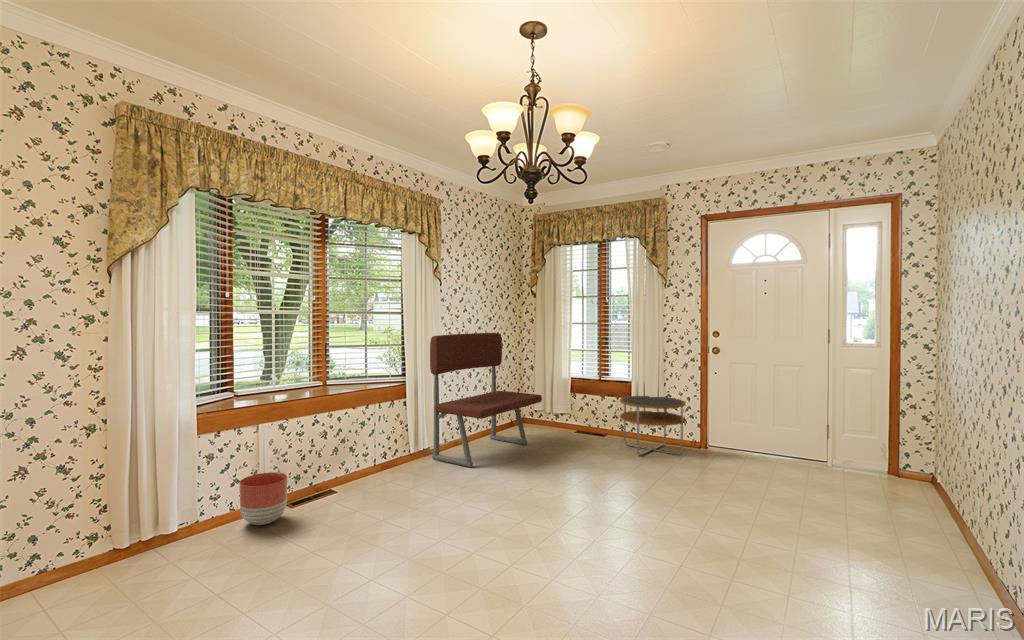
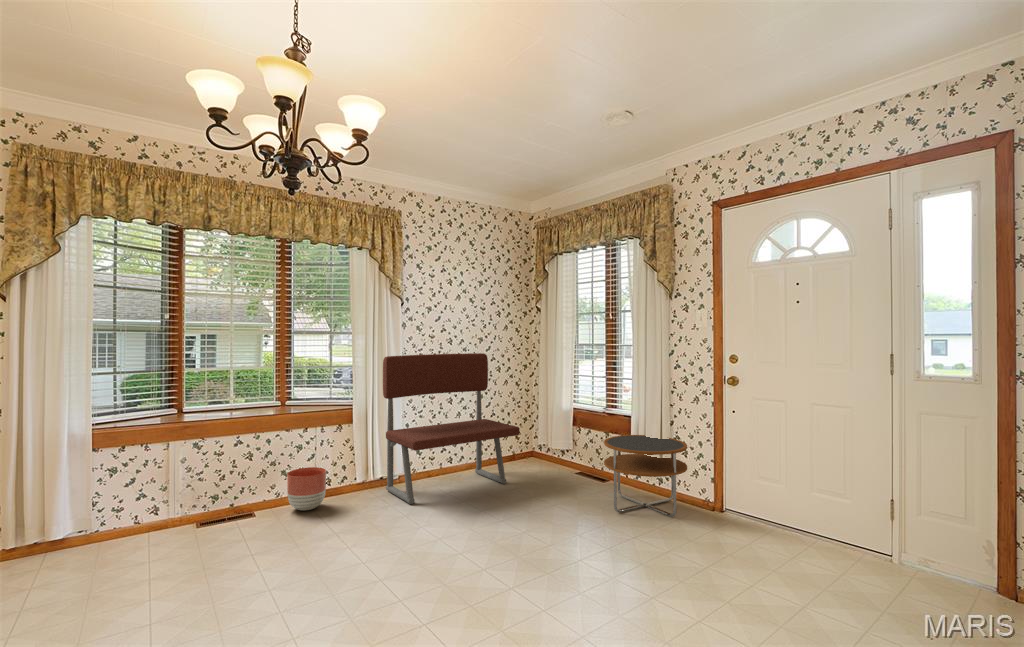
planter: present [239,472,287,525] -> present [287,467,326,510]

